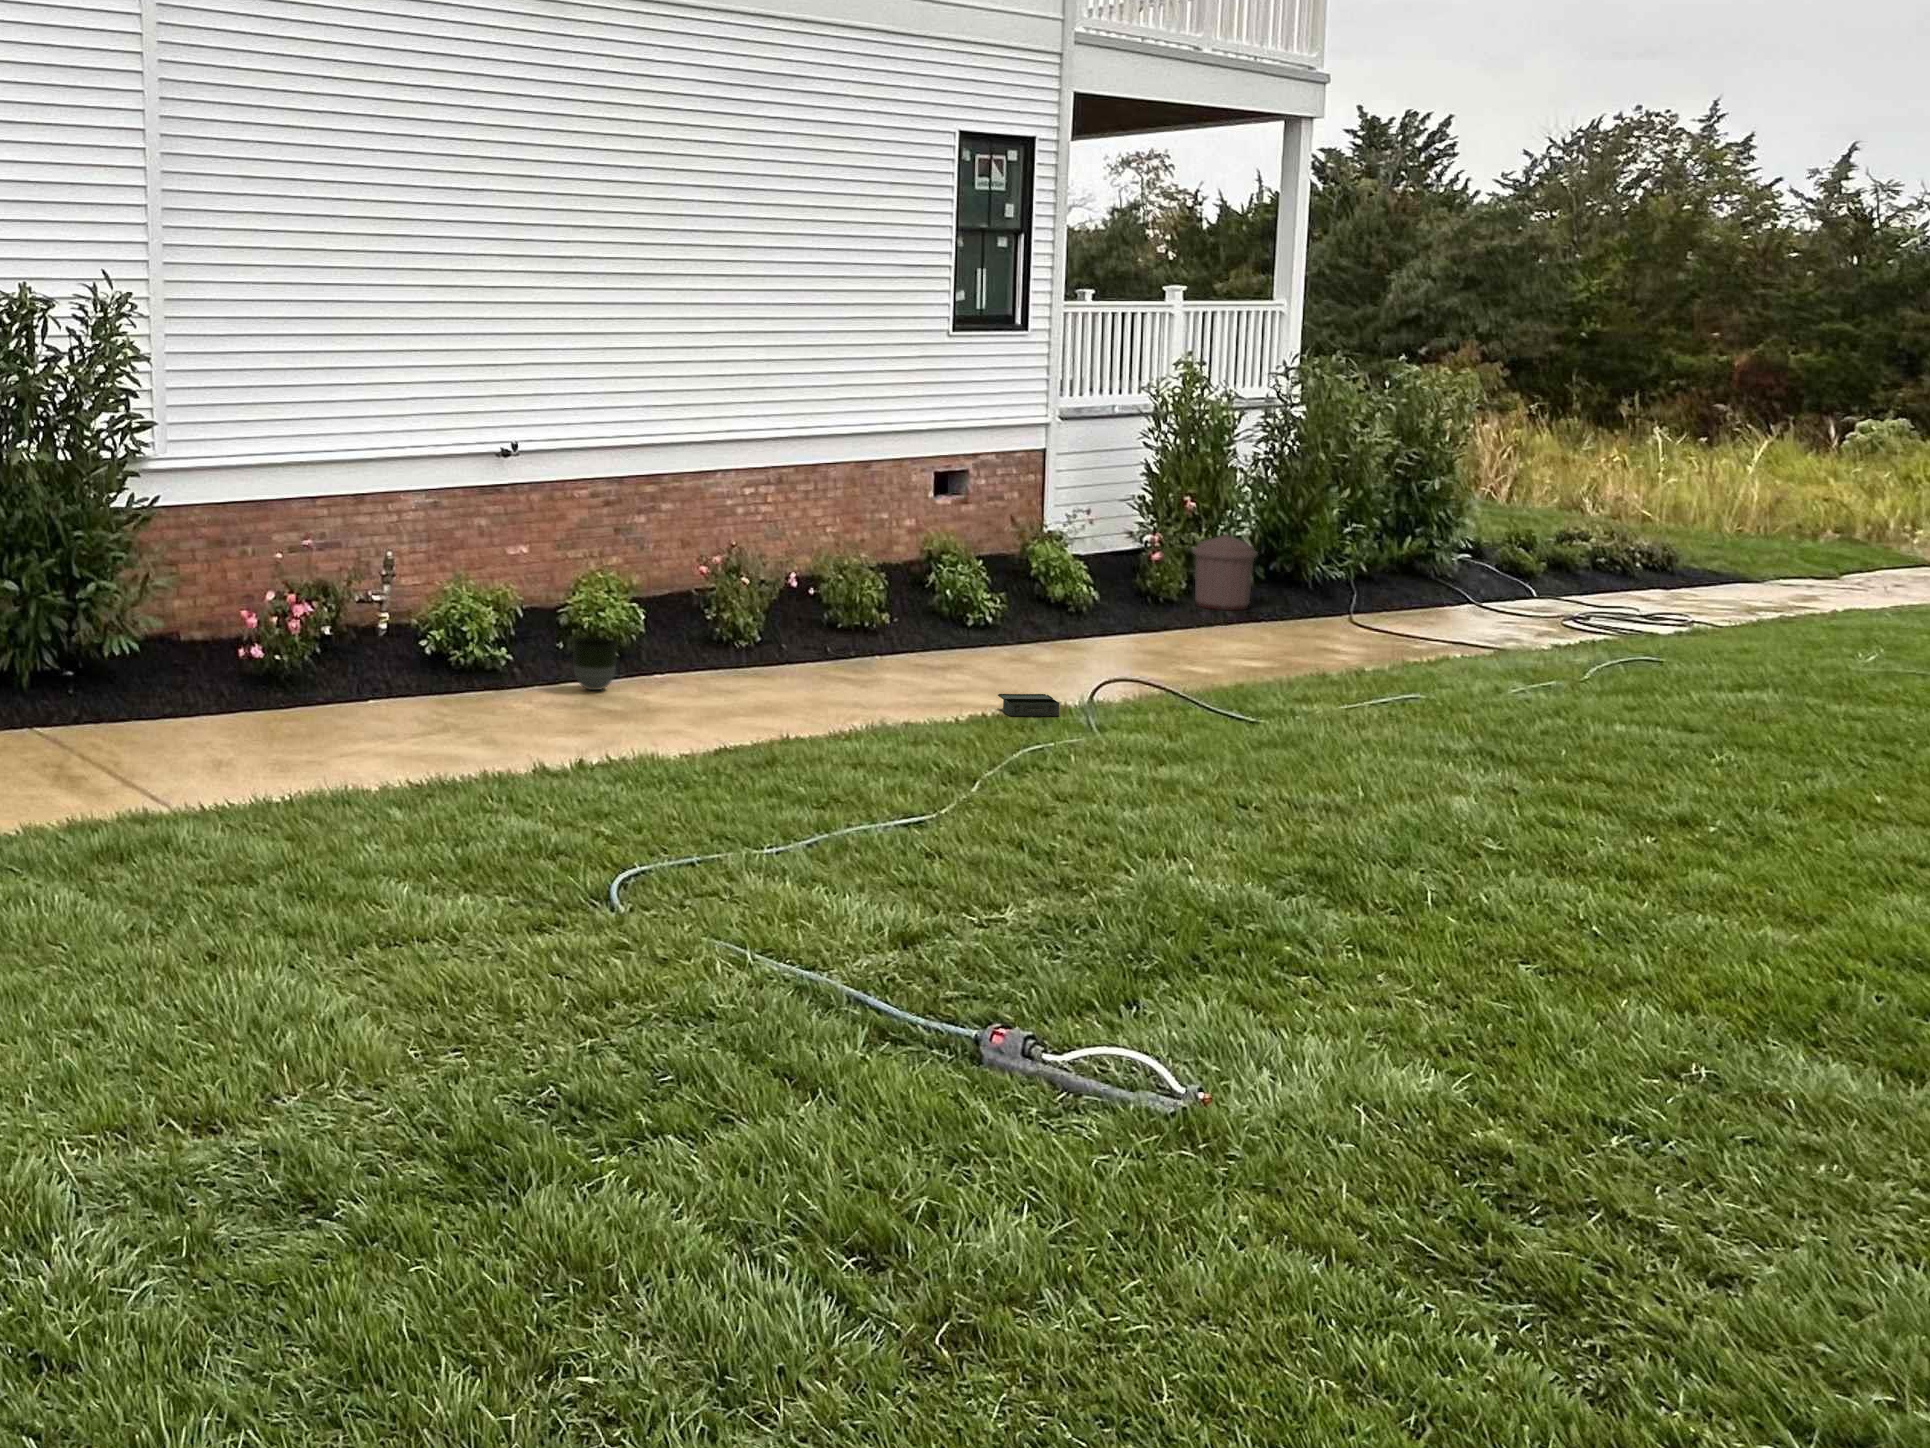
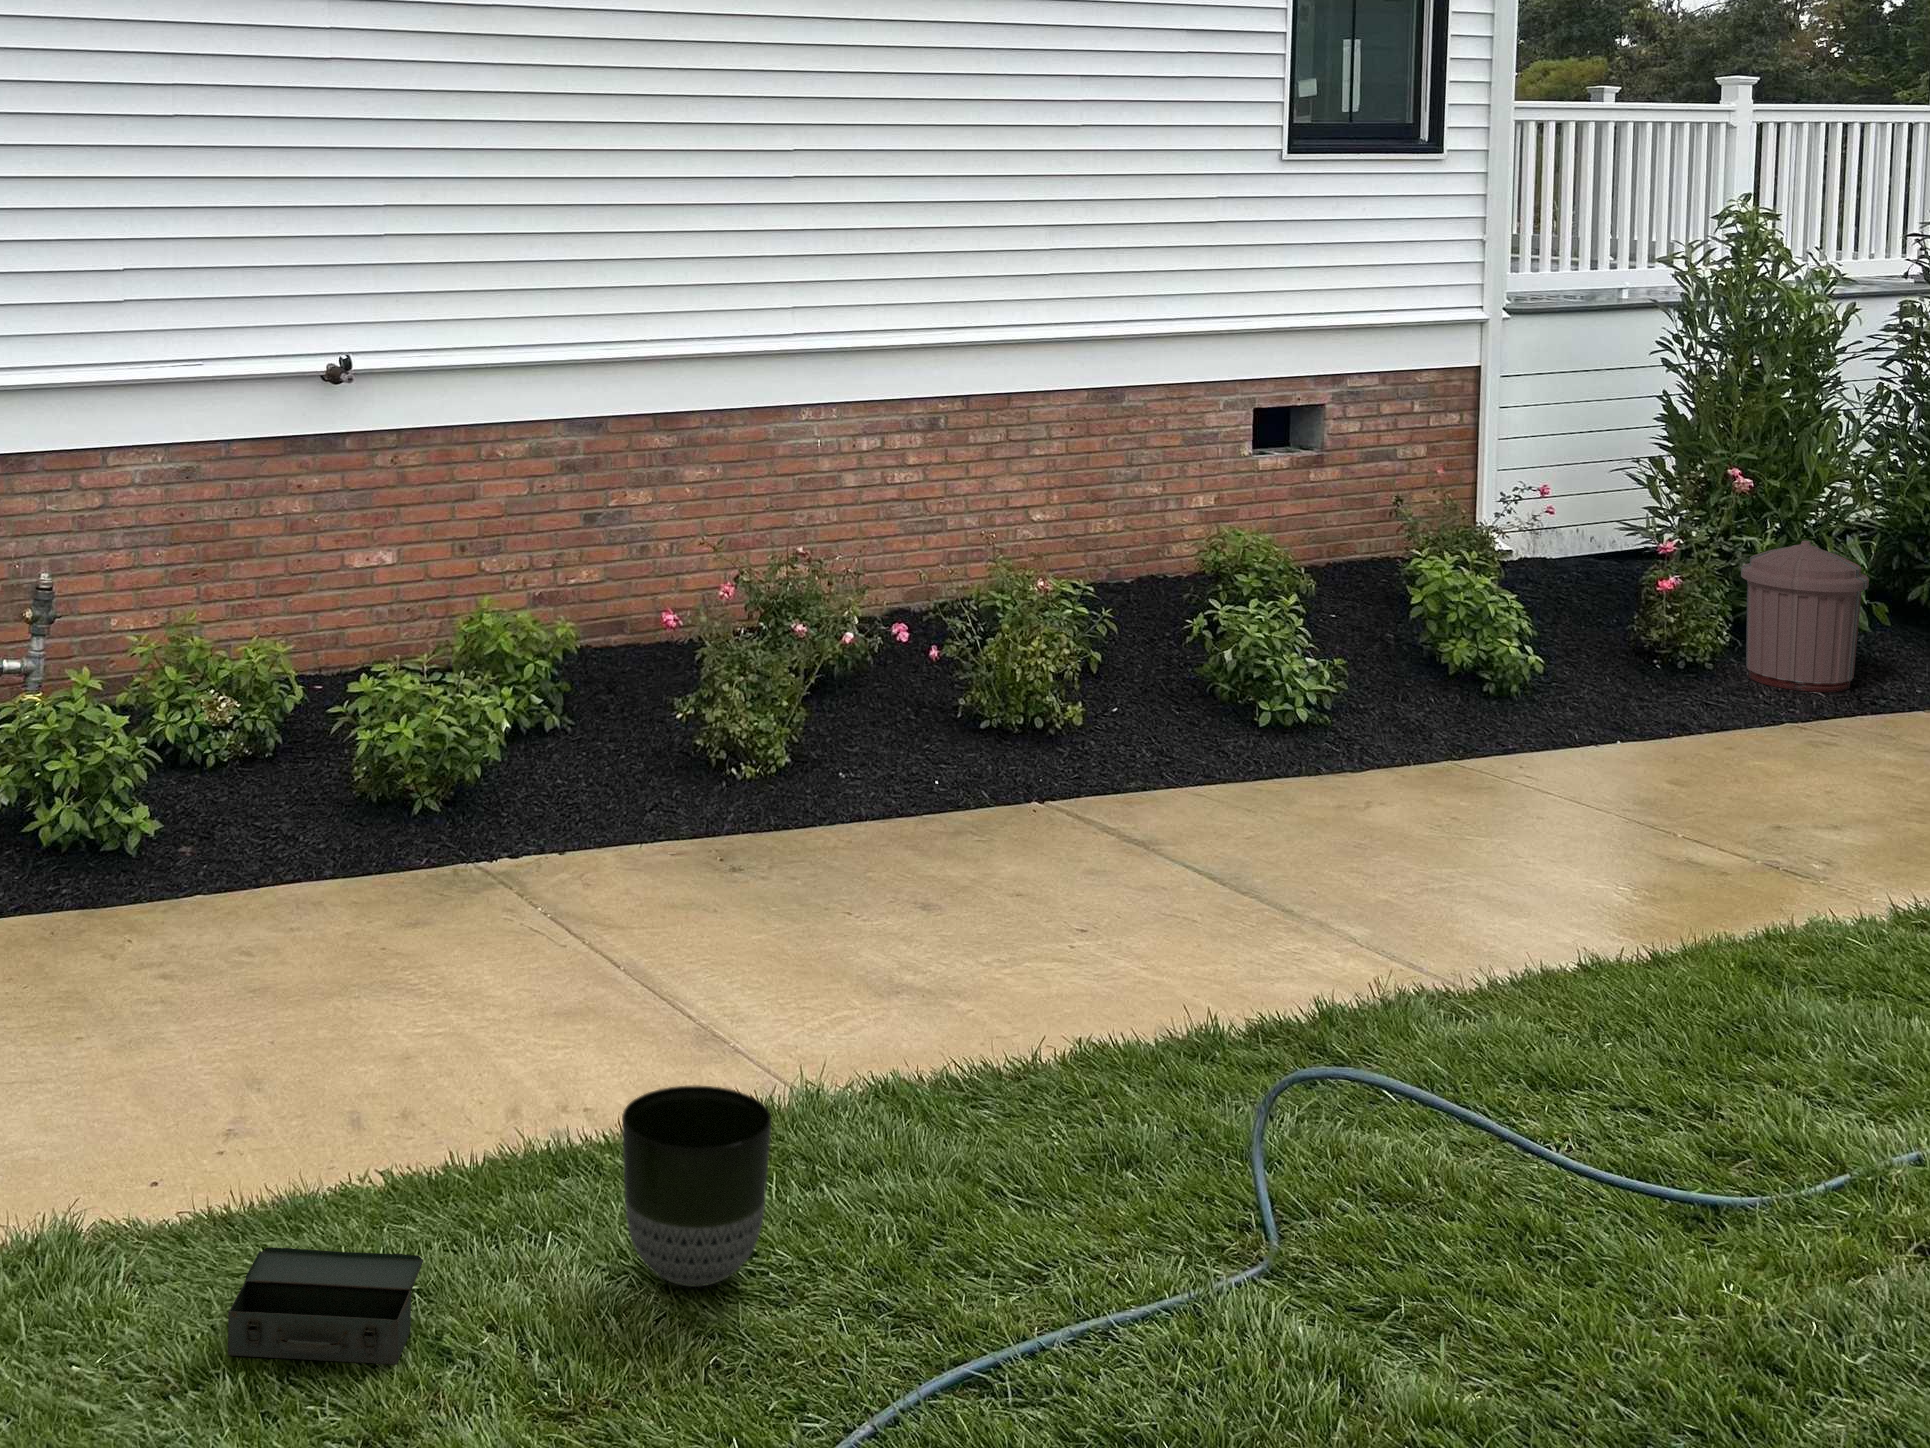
planter: present [573,637,617,690] -> present [622,1086,771,1287]
toolbox: present [998,694,1059,716] -> present [228,1247,423,1364]

